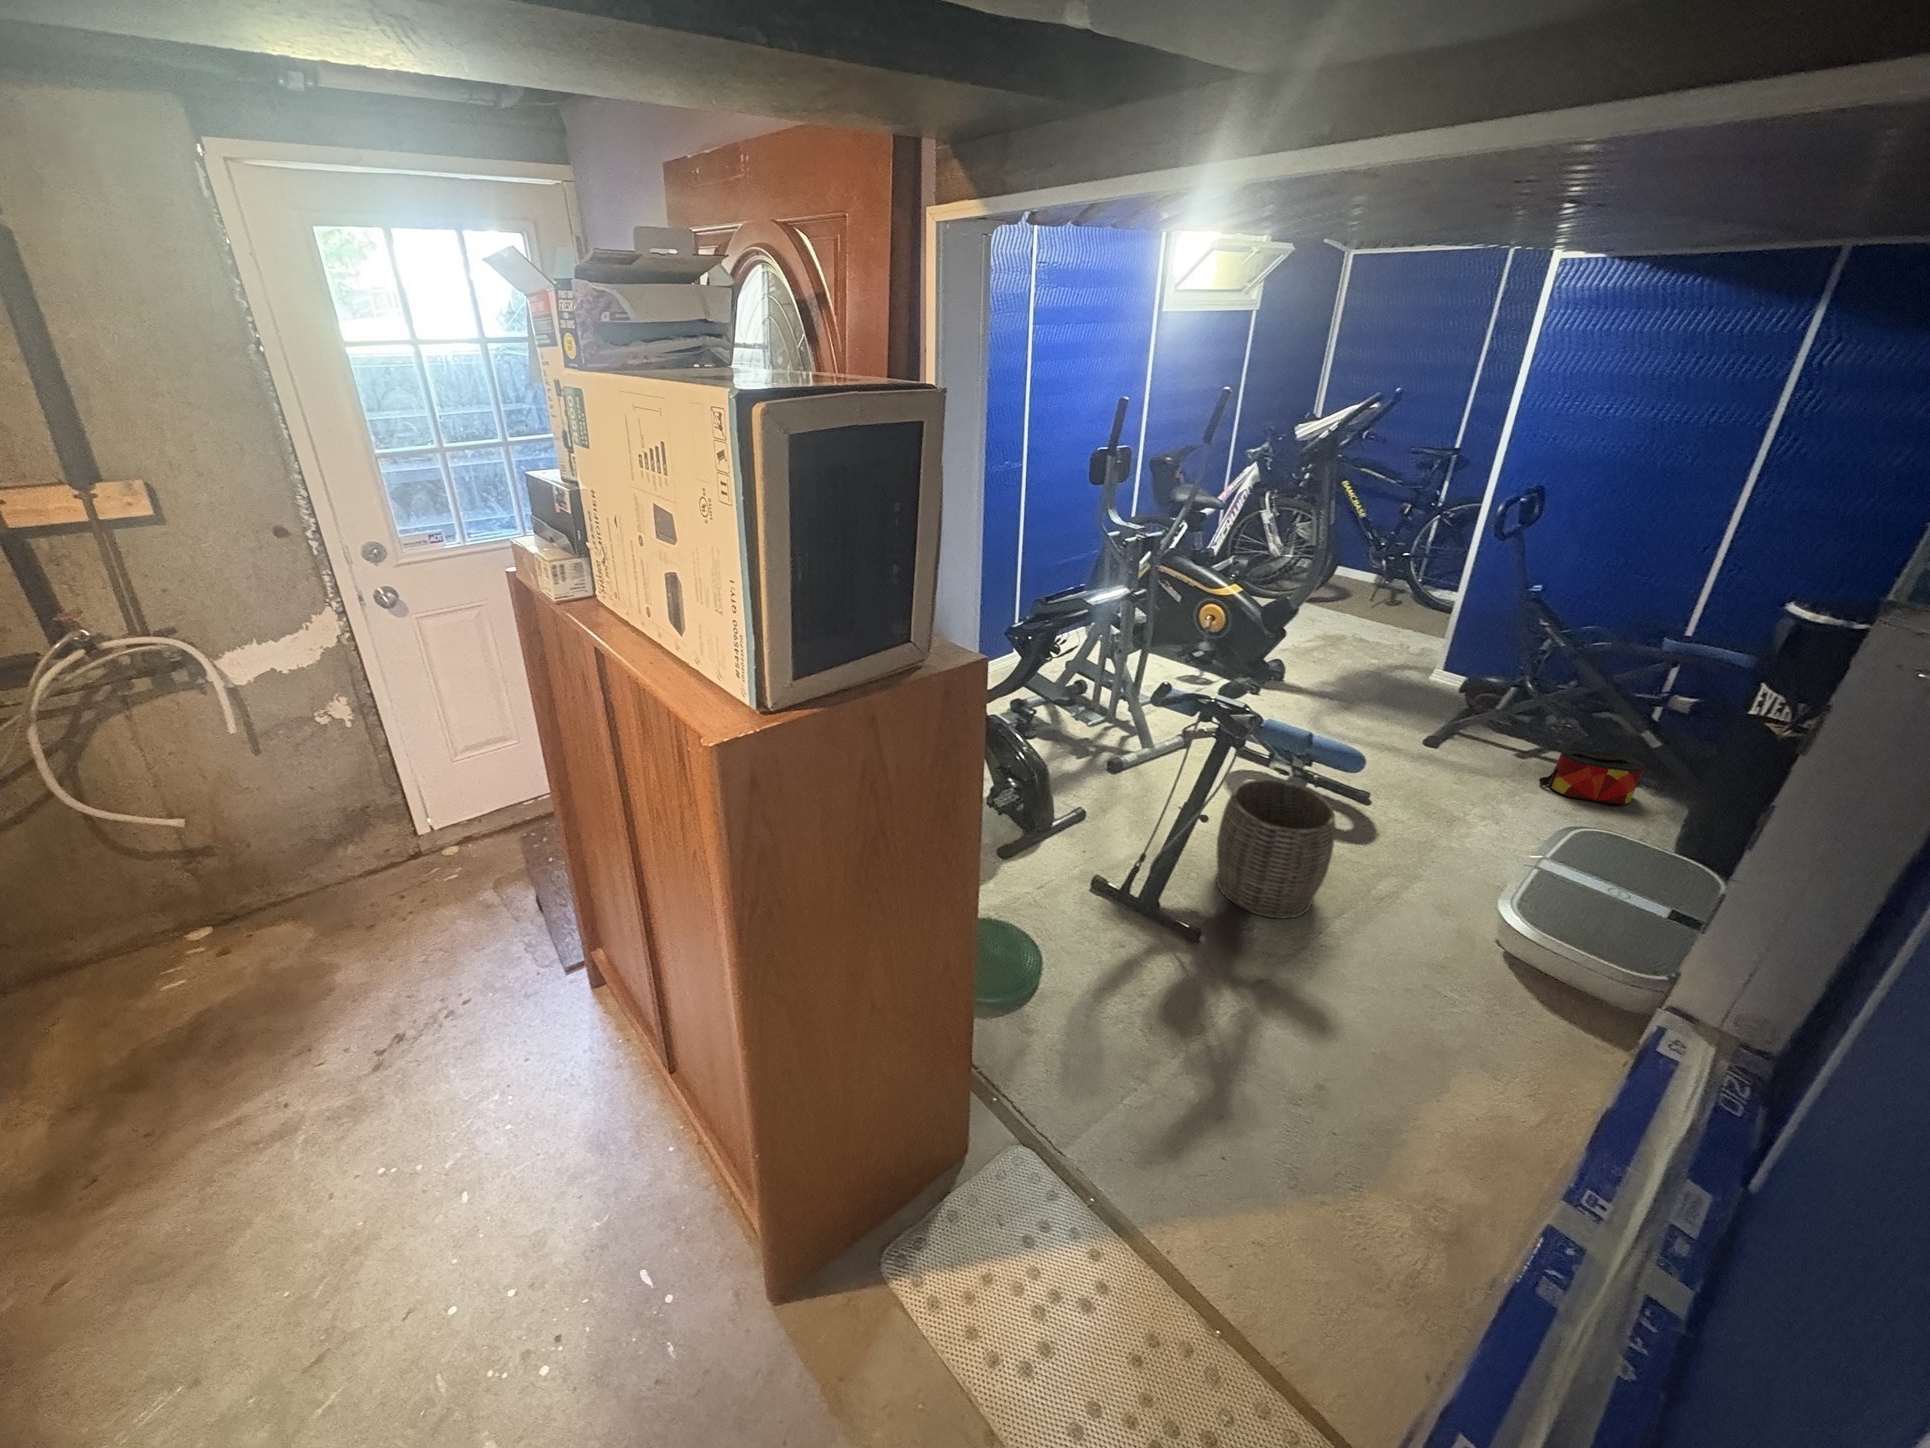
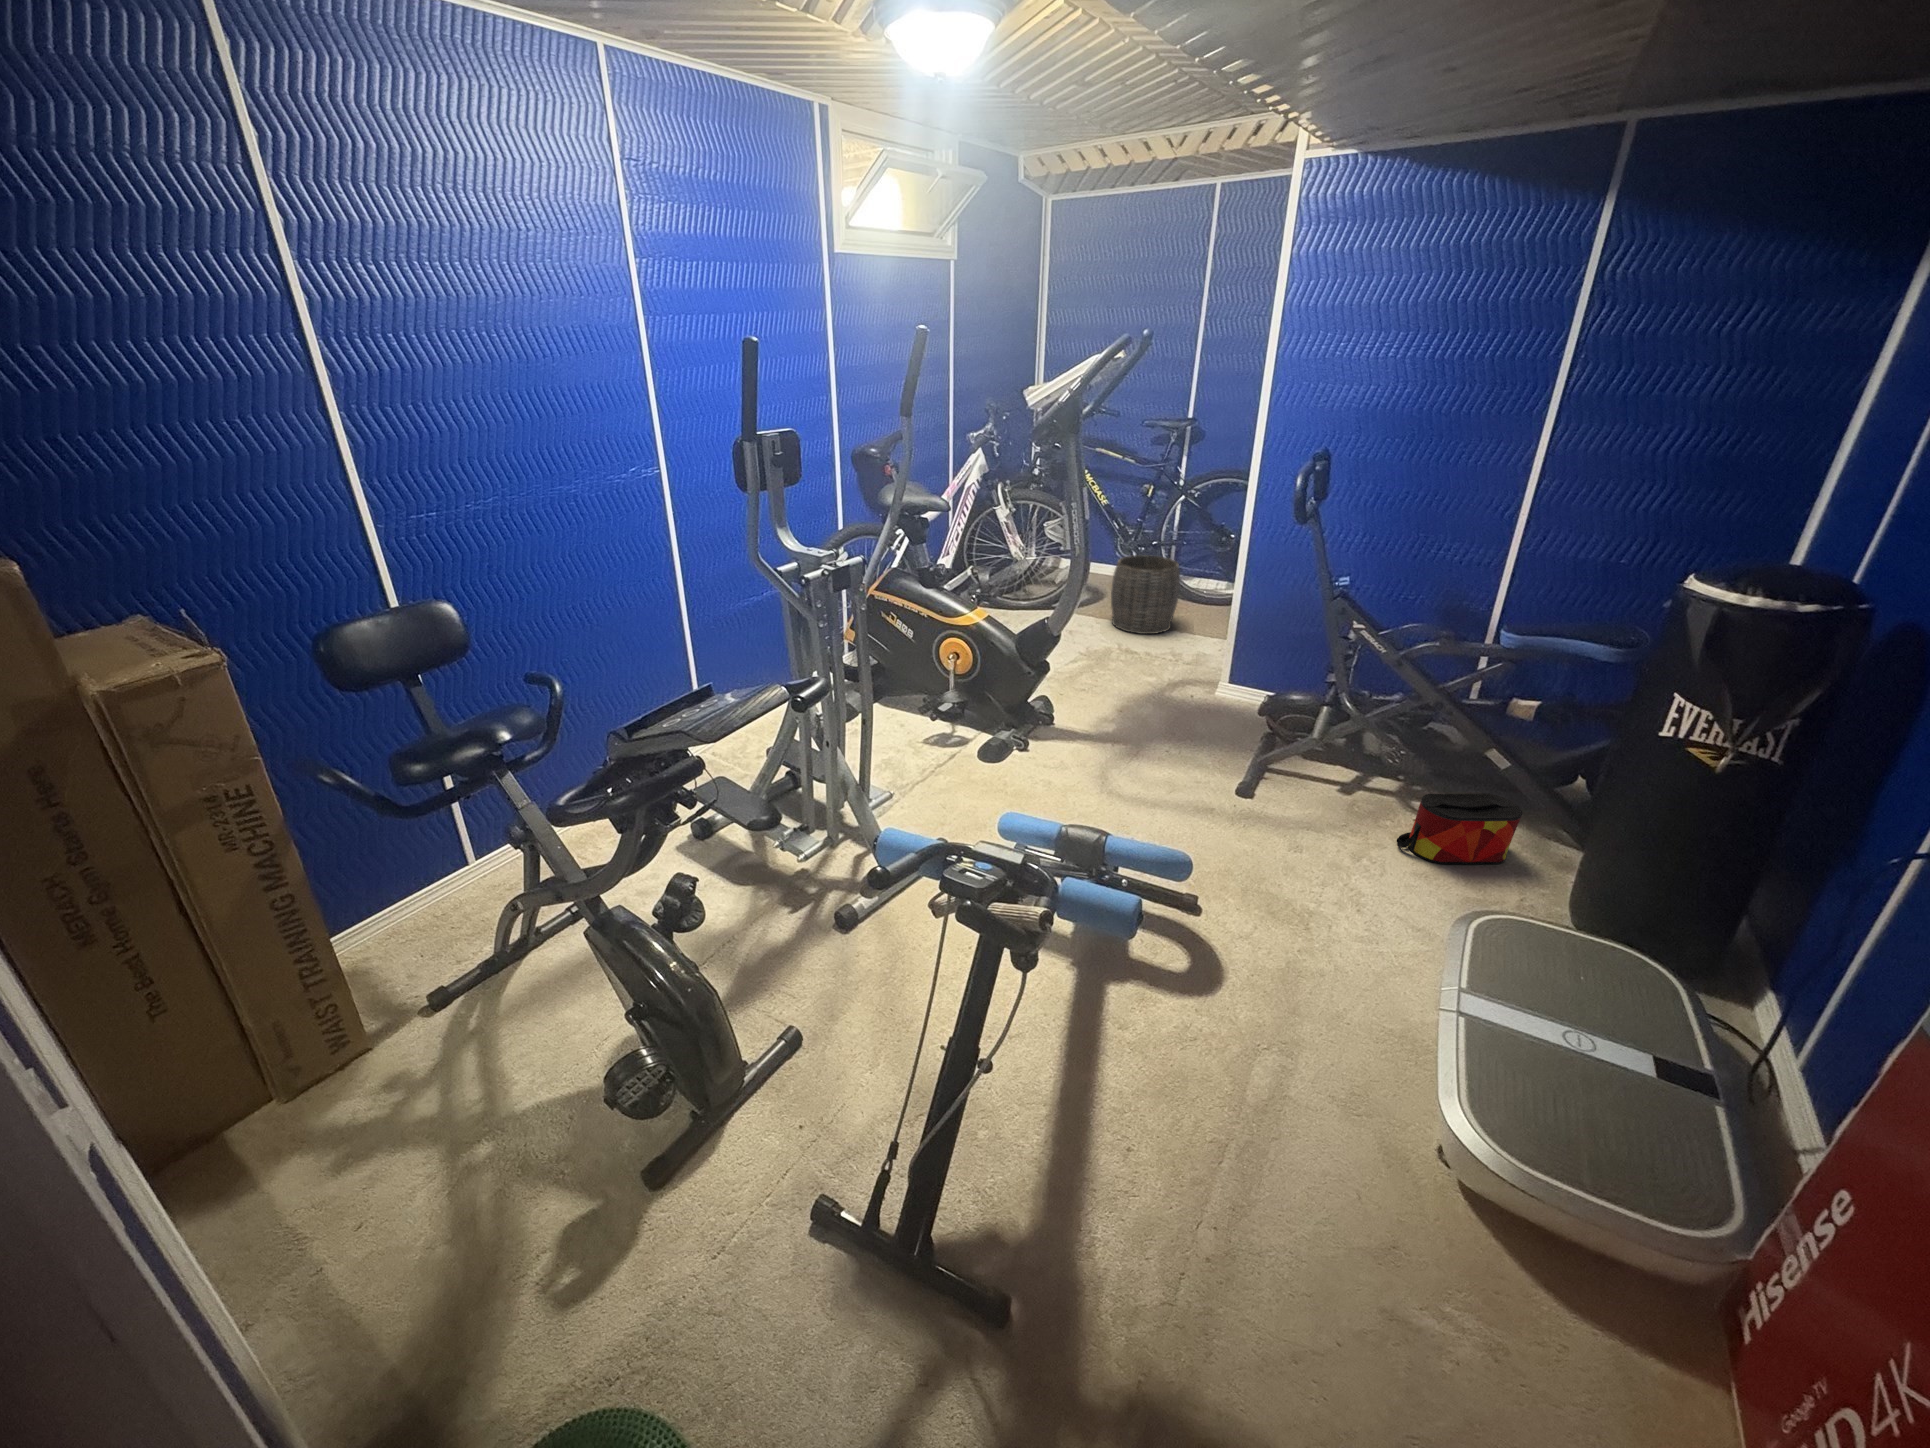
woven basket: present [1216,780,1336,919] -> present [1111,555,1180,634]

